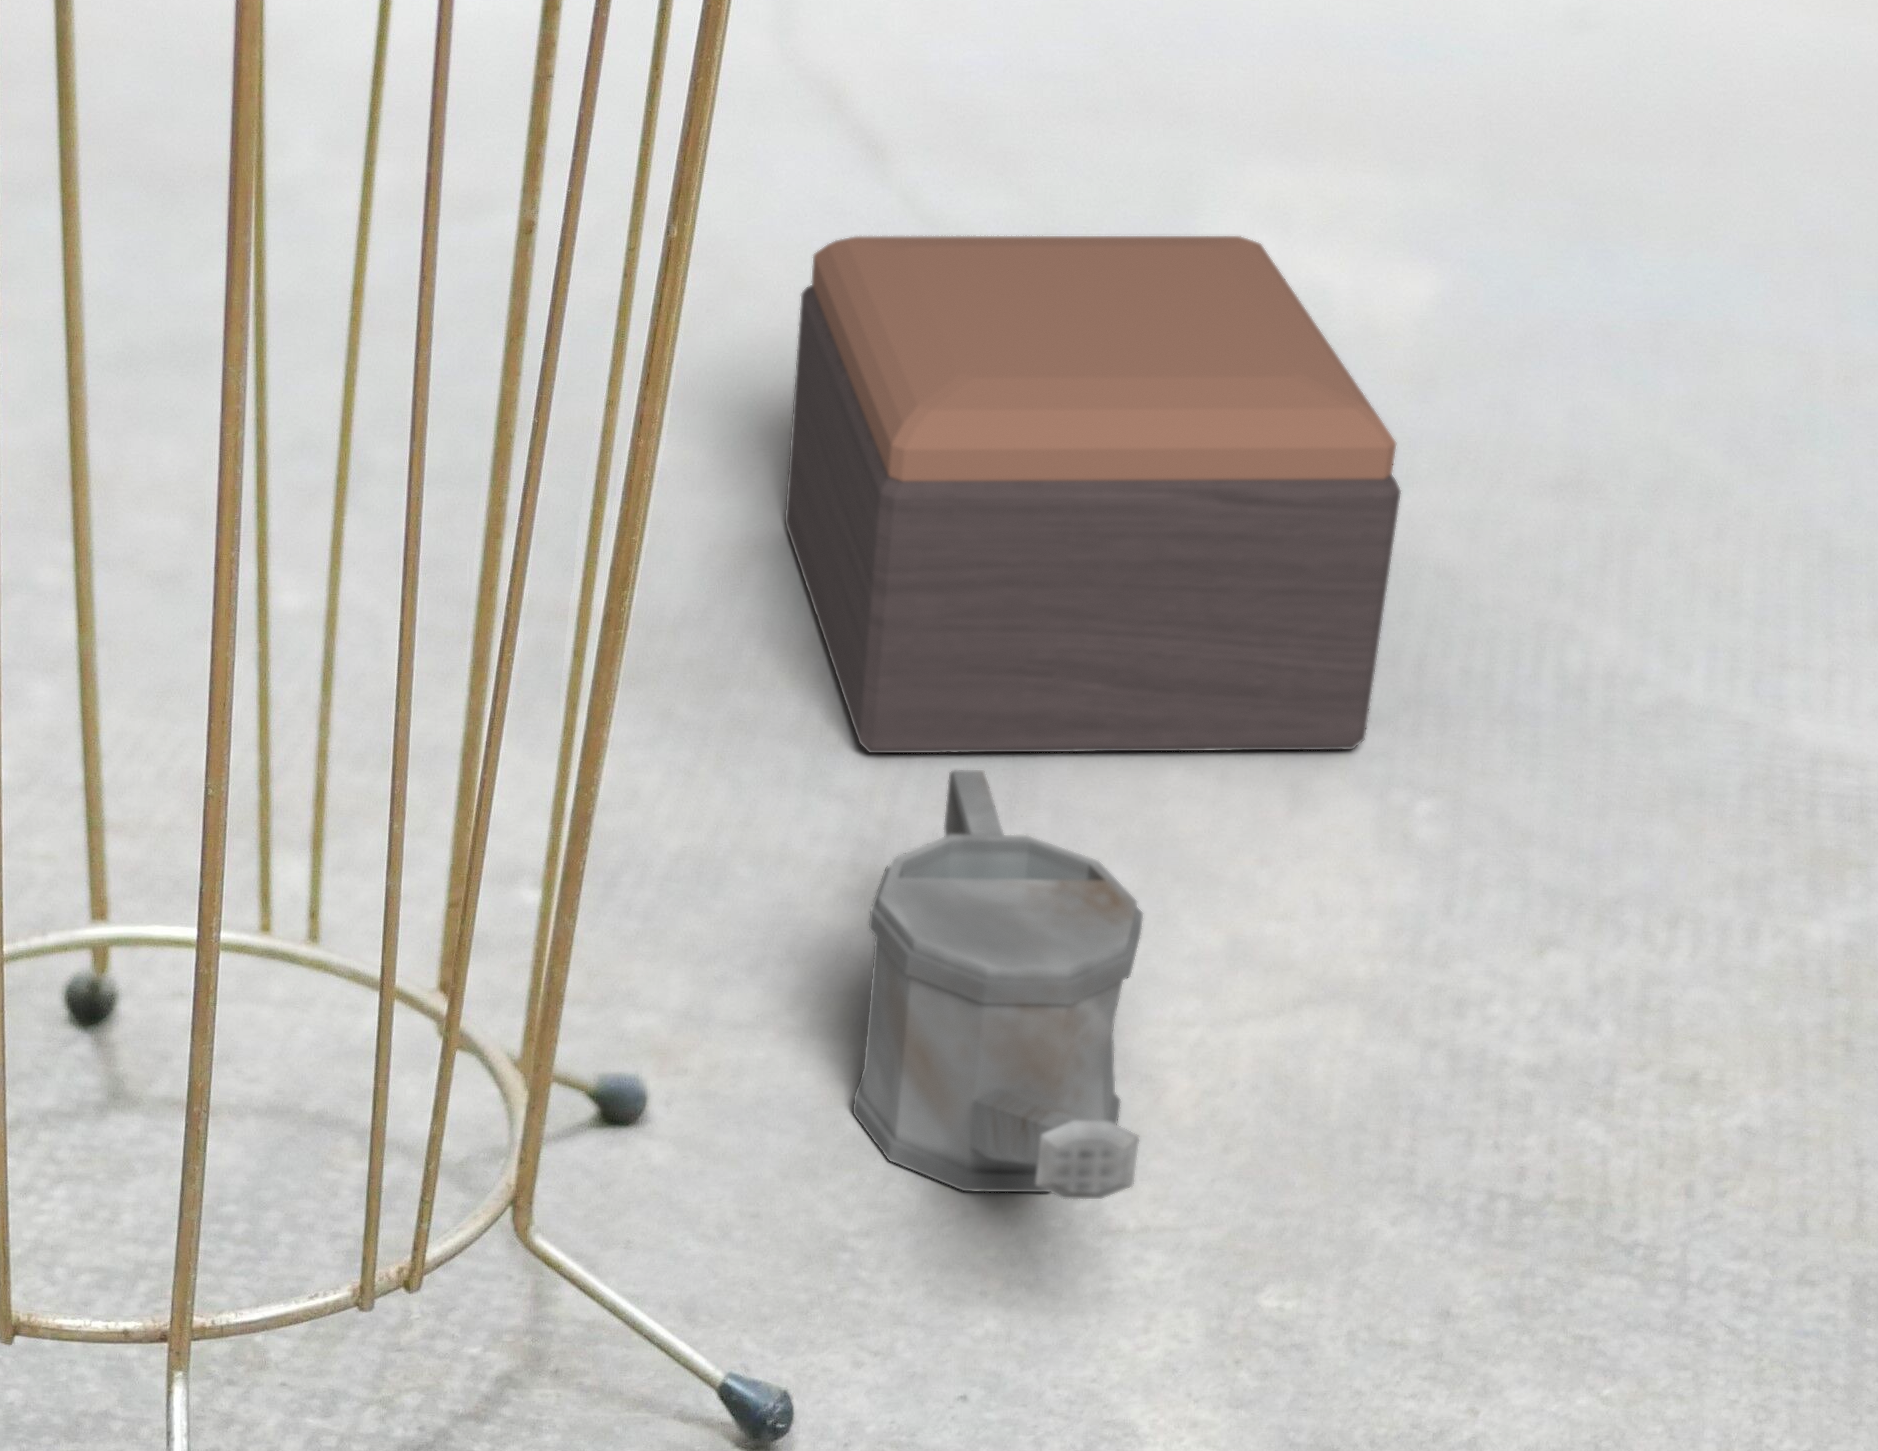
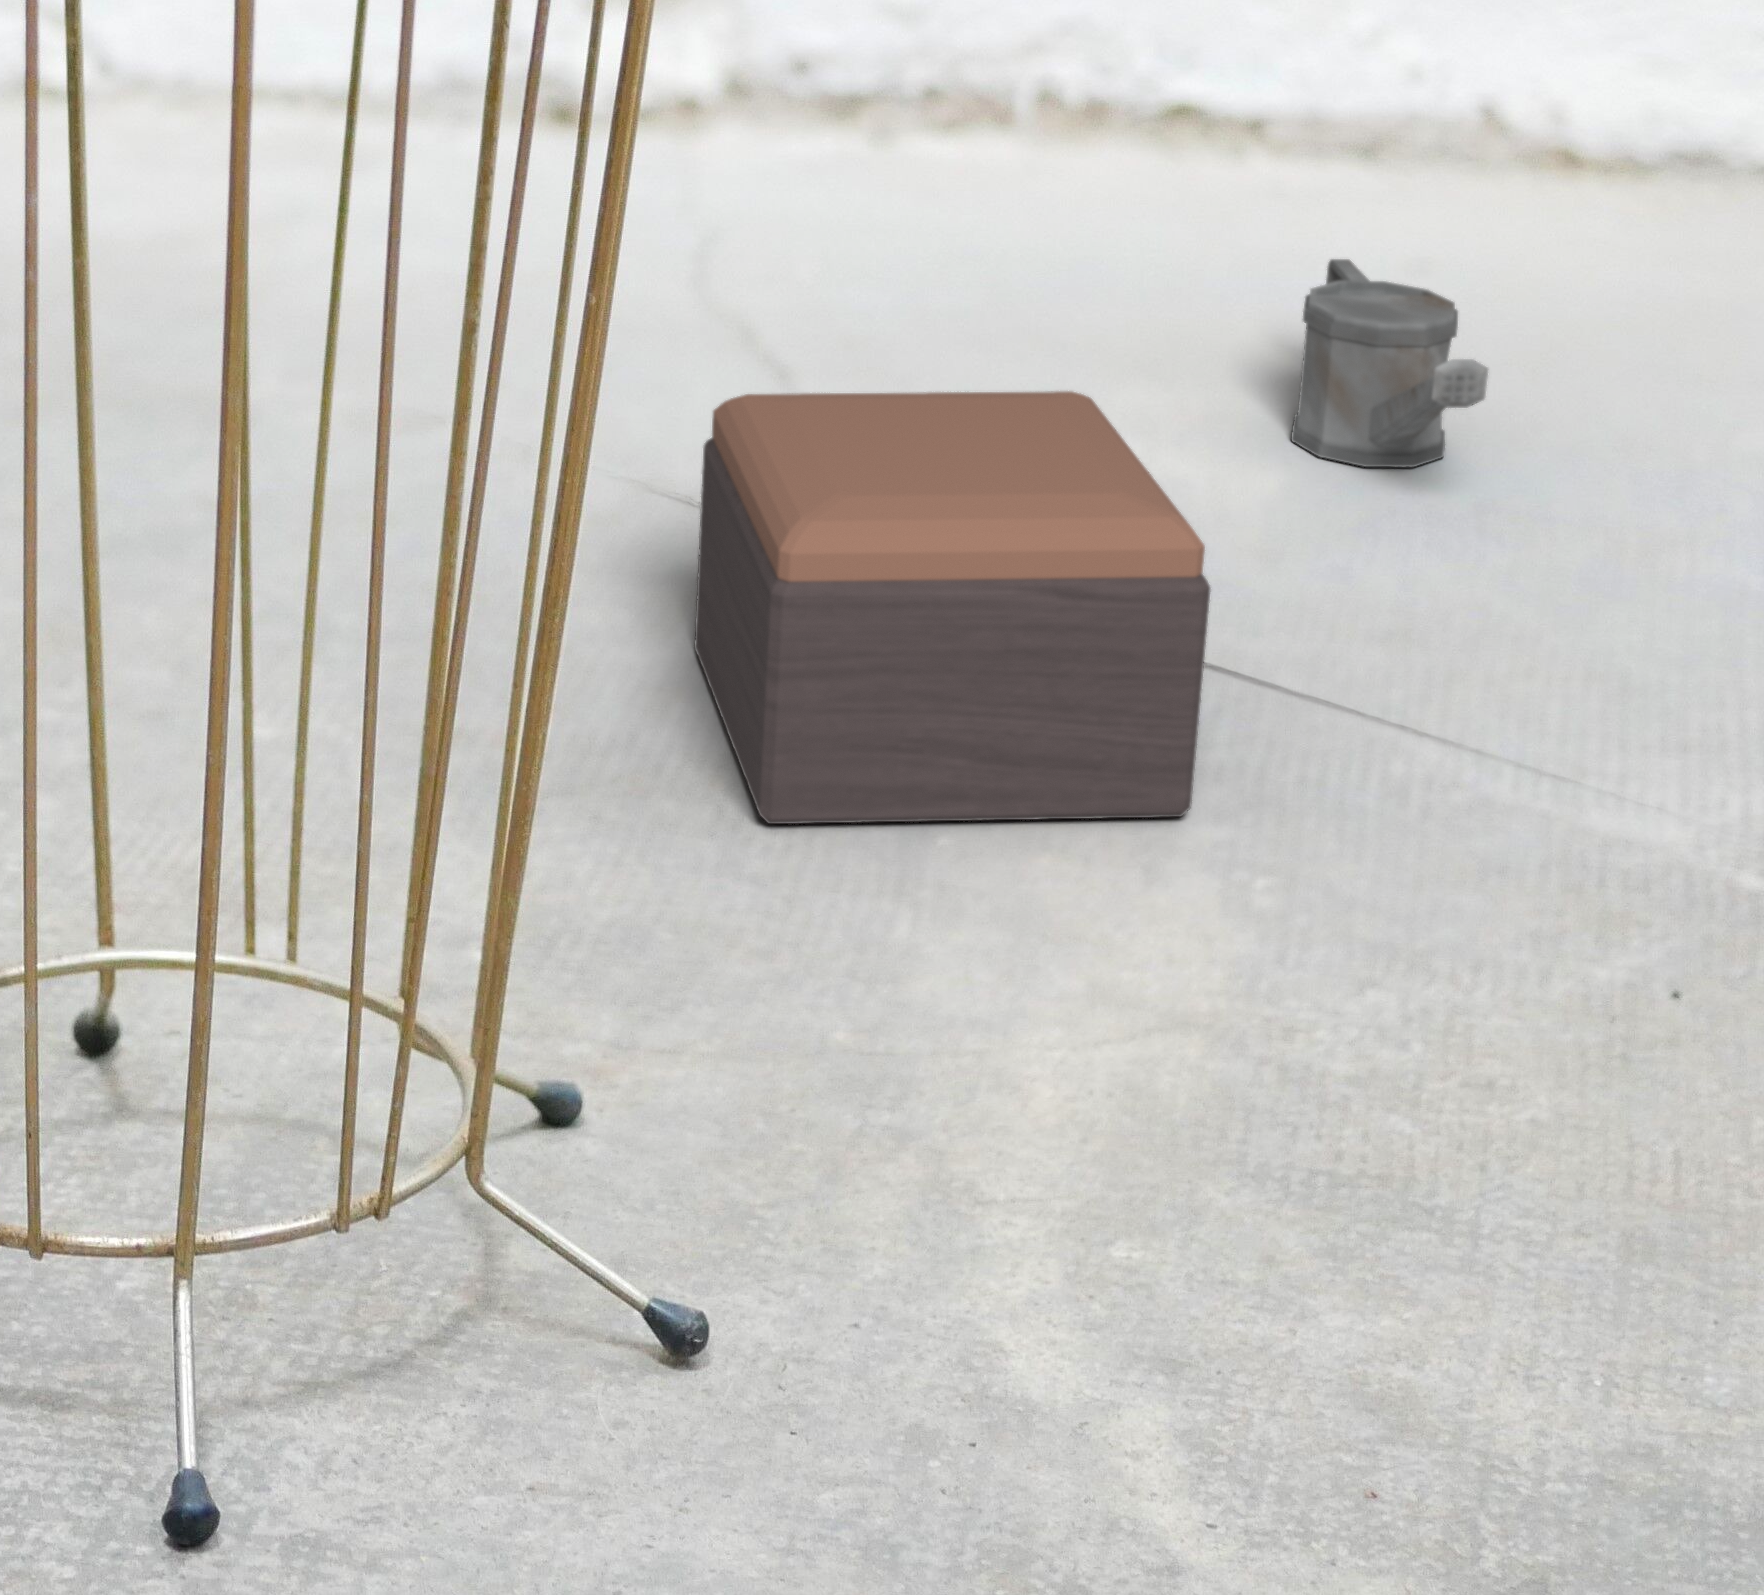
watering can: present [853,770,1143,1199] -> present [1291,259,1488,467]

